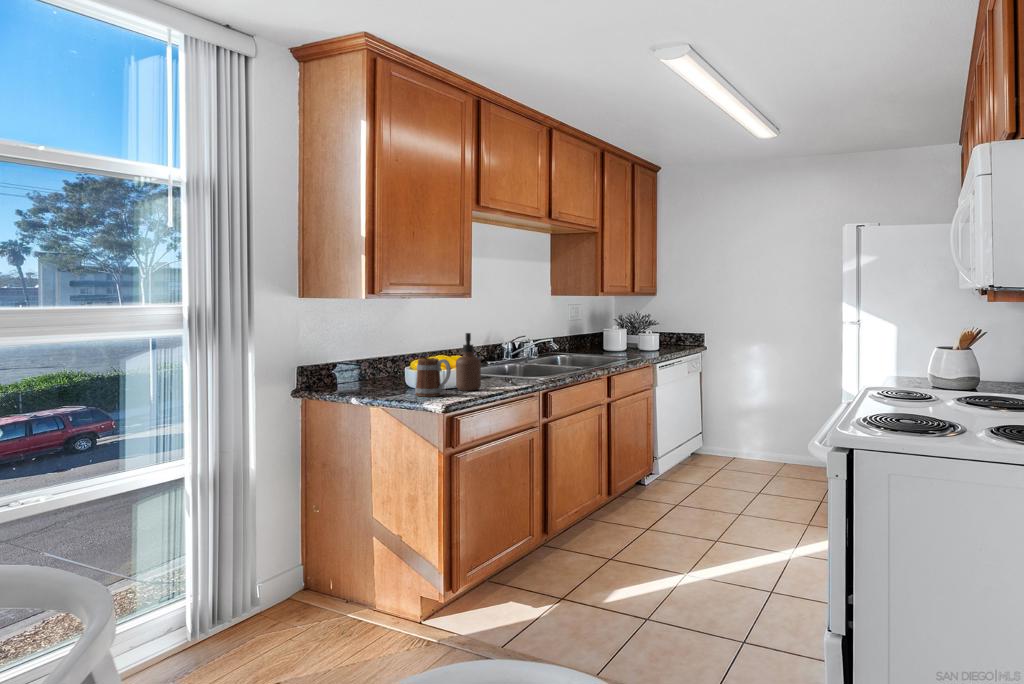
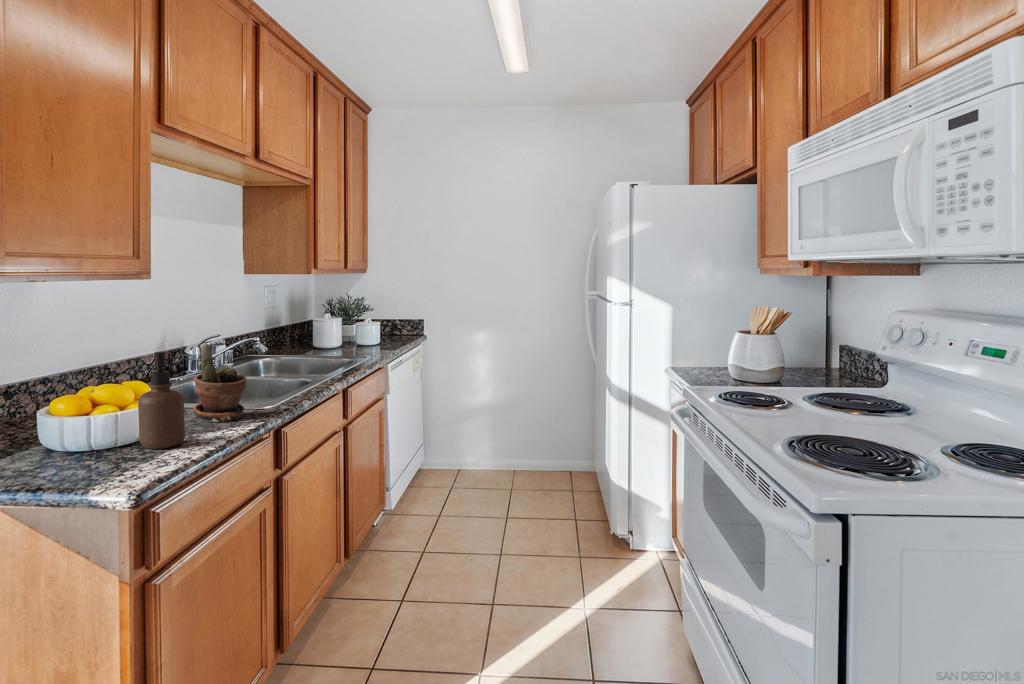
potted plant: none [493,332,526,384] -> present [193,343,247,422]
mug: present [415,358,451,397] -> none [65,403,139,476]

